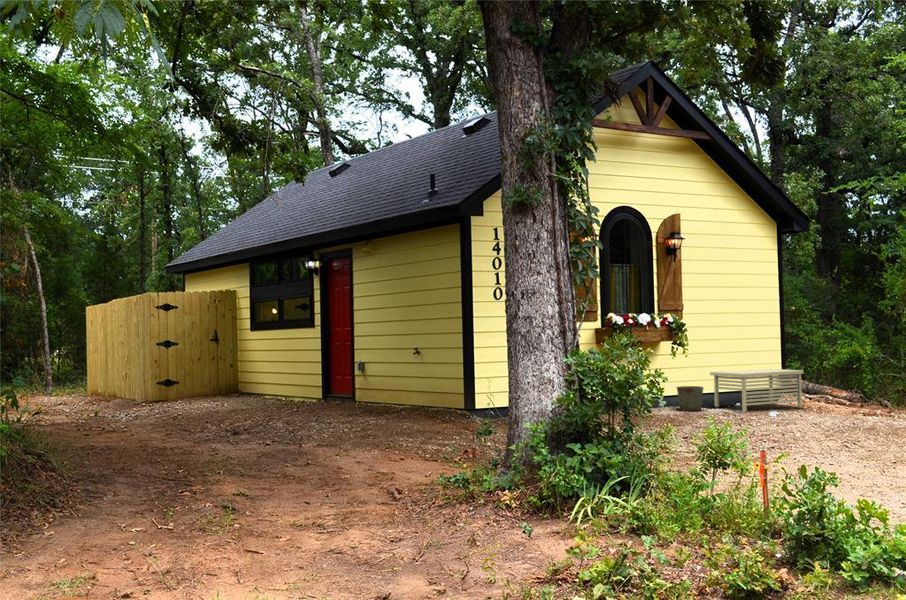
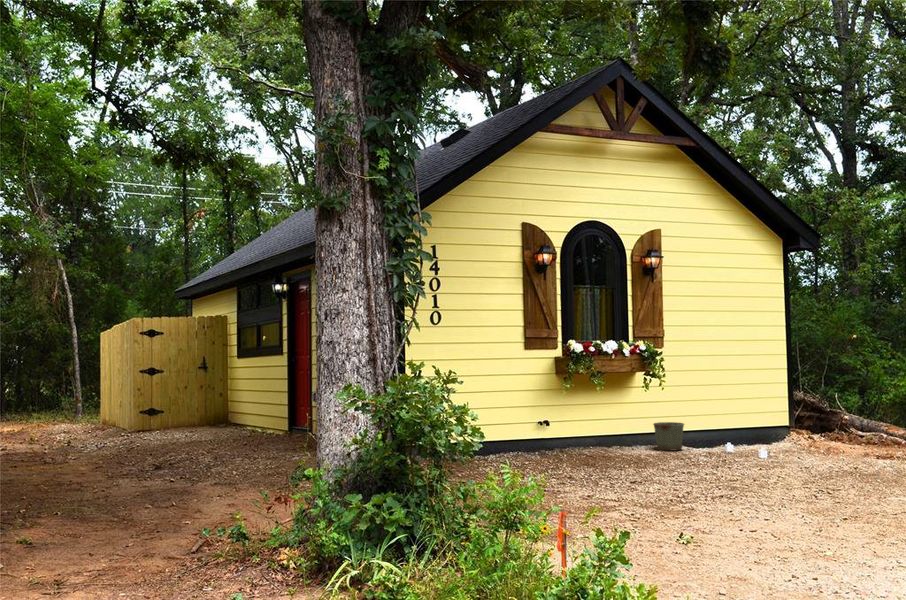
storage bench: present [710,369,803,411] -> none [698,403,808,452]

